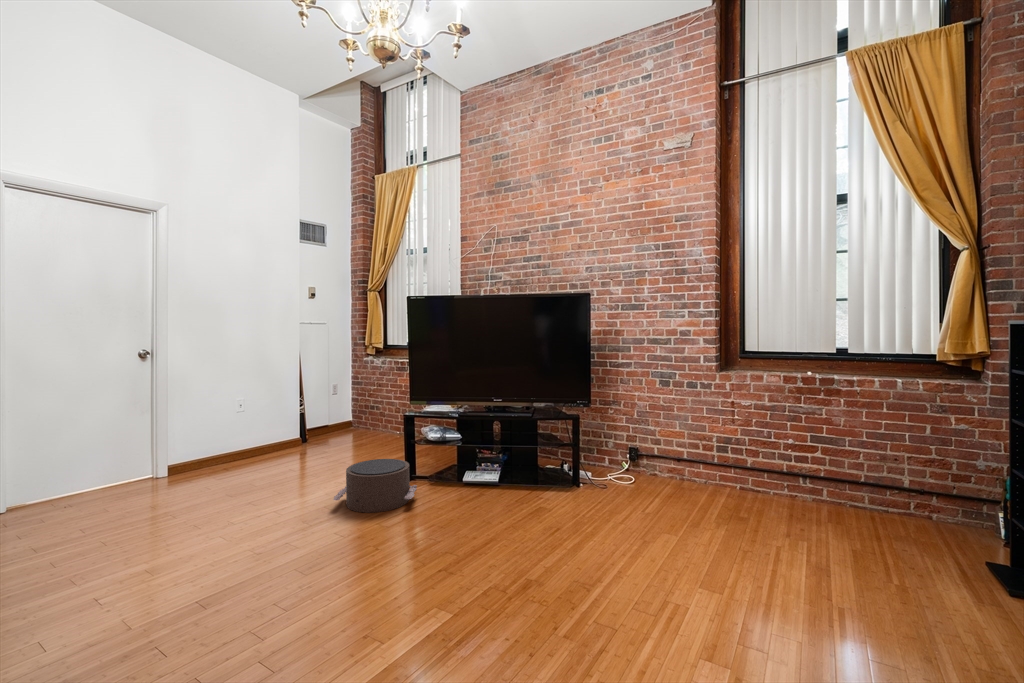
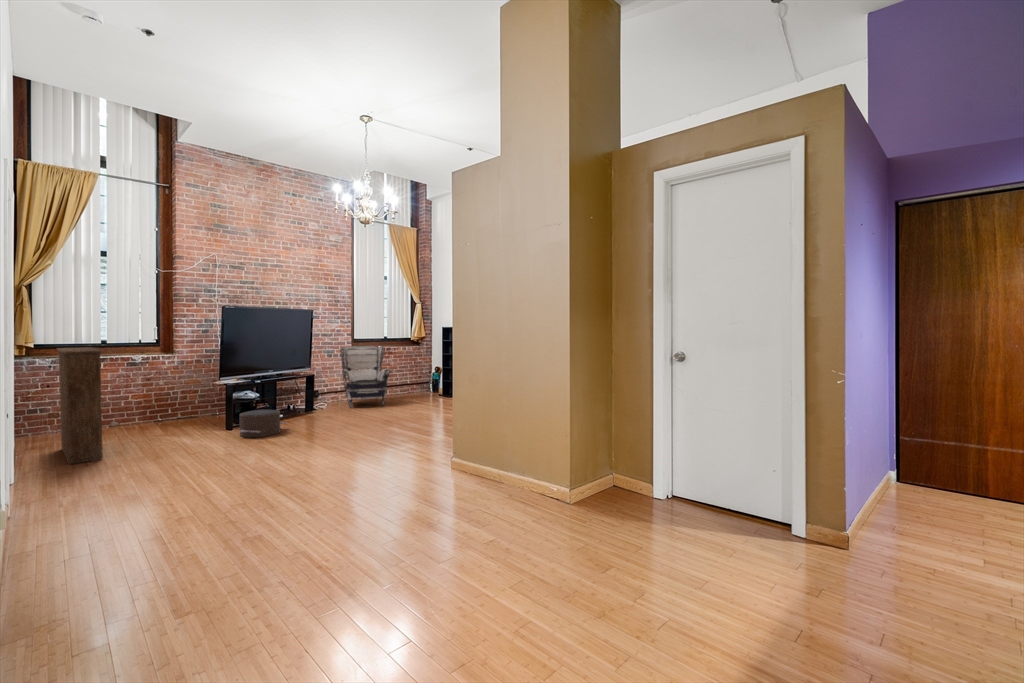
bookshelf: none [231,349,330,473] -> present [57,347,103,464]
armchair: none [621,365,768,531] -> present [340,345,390,408]

